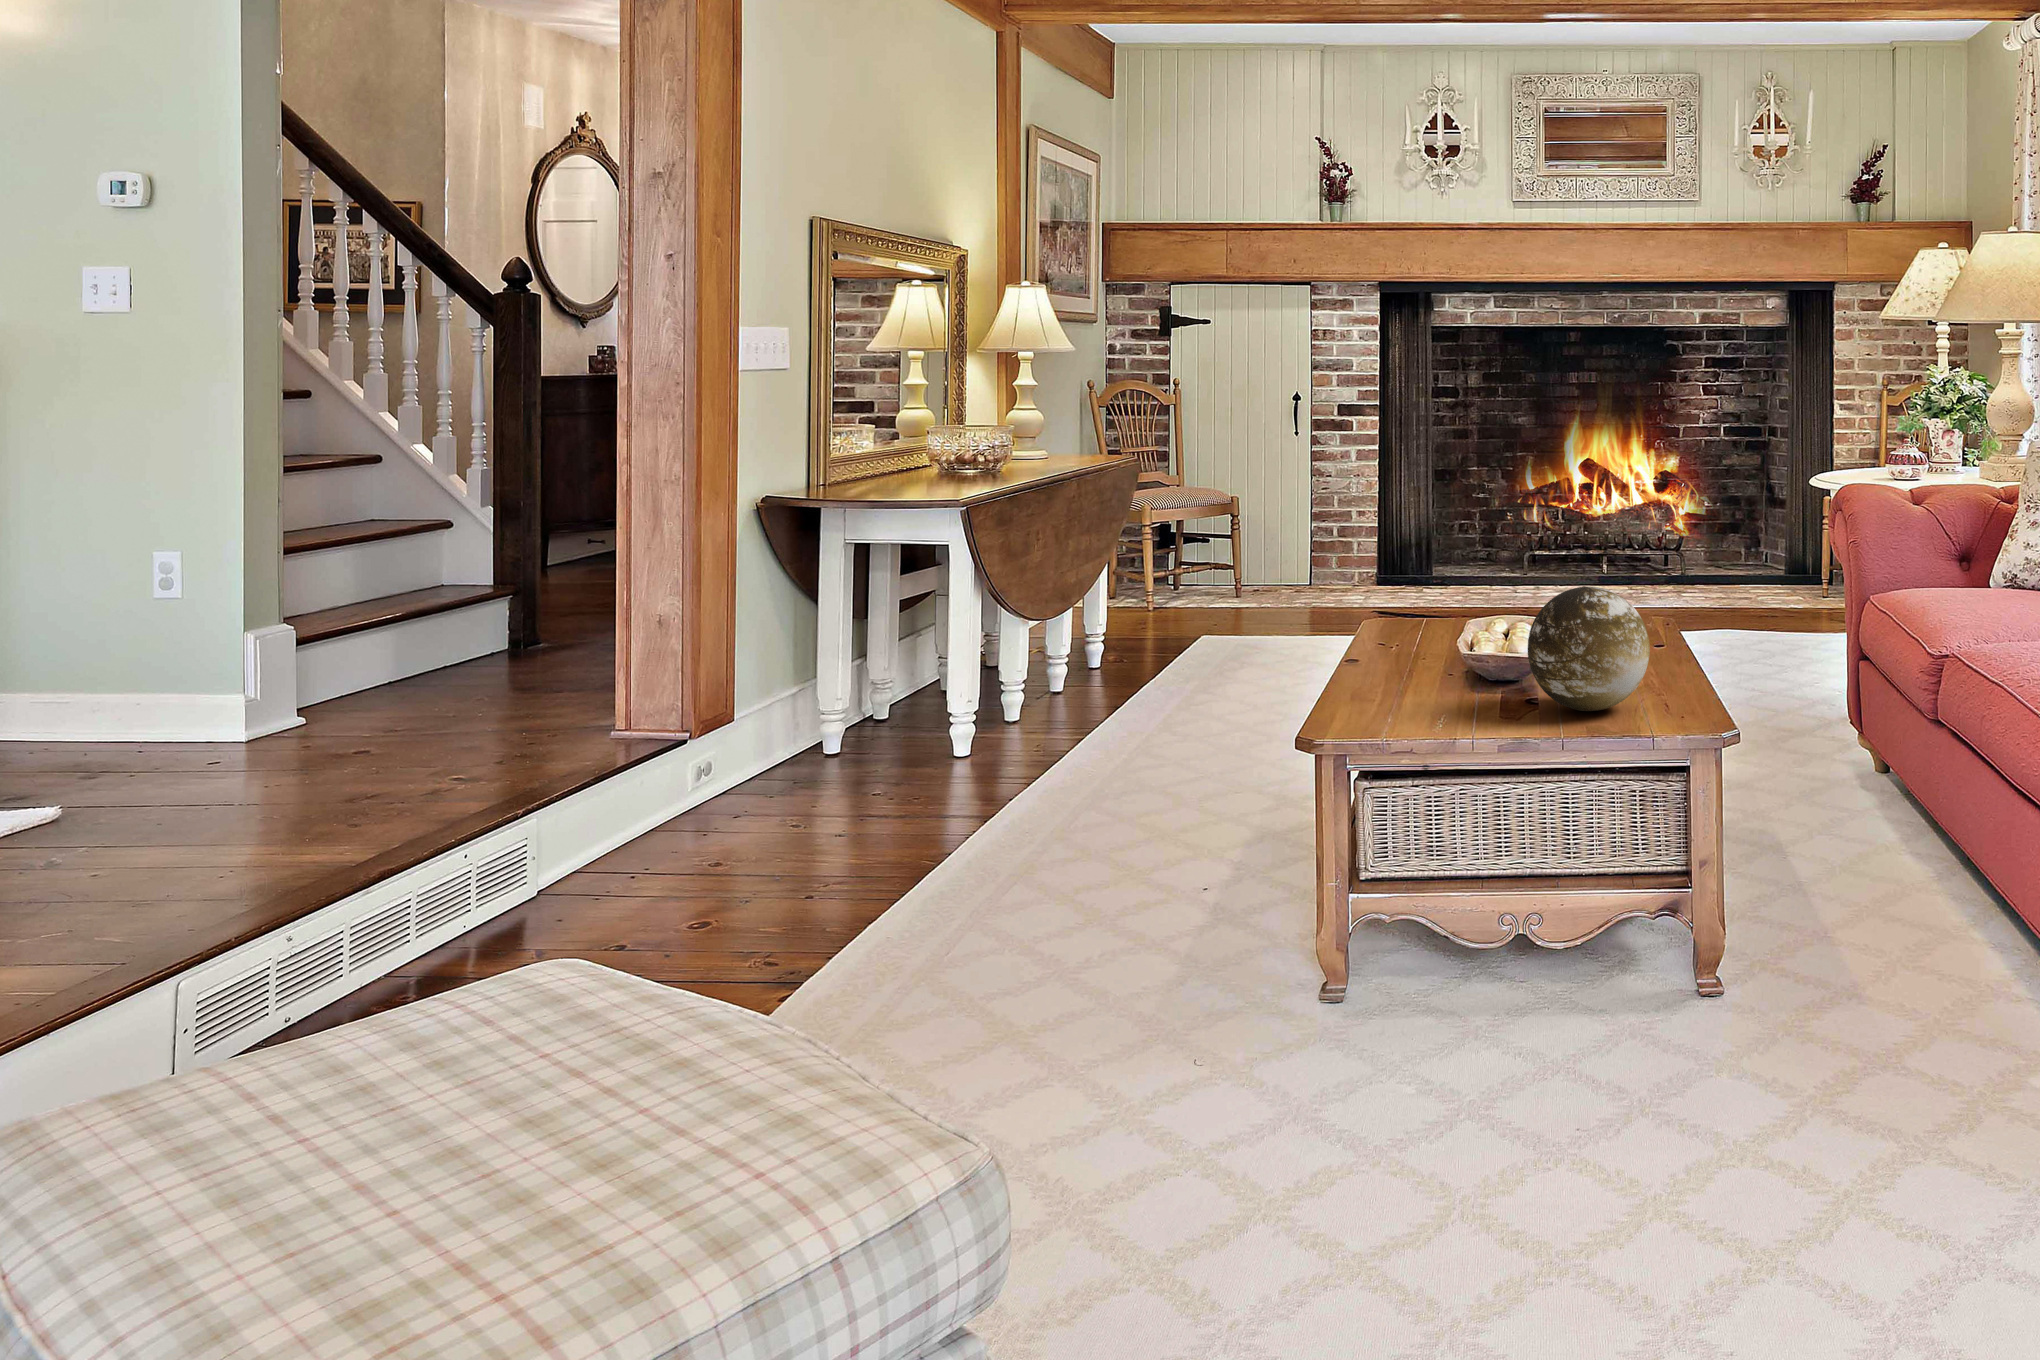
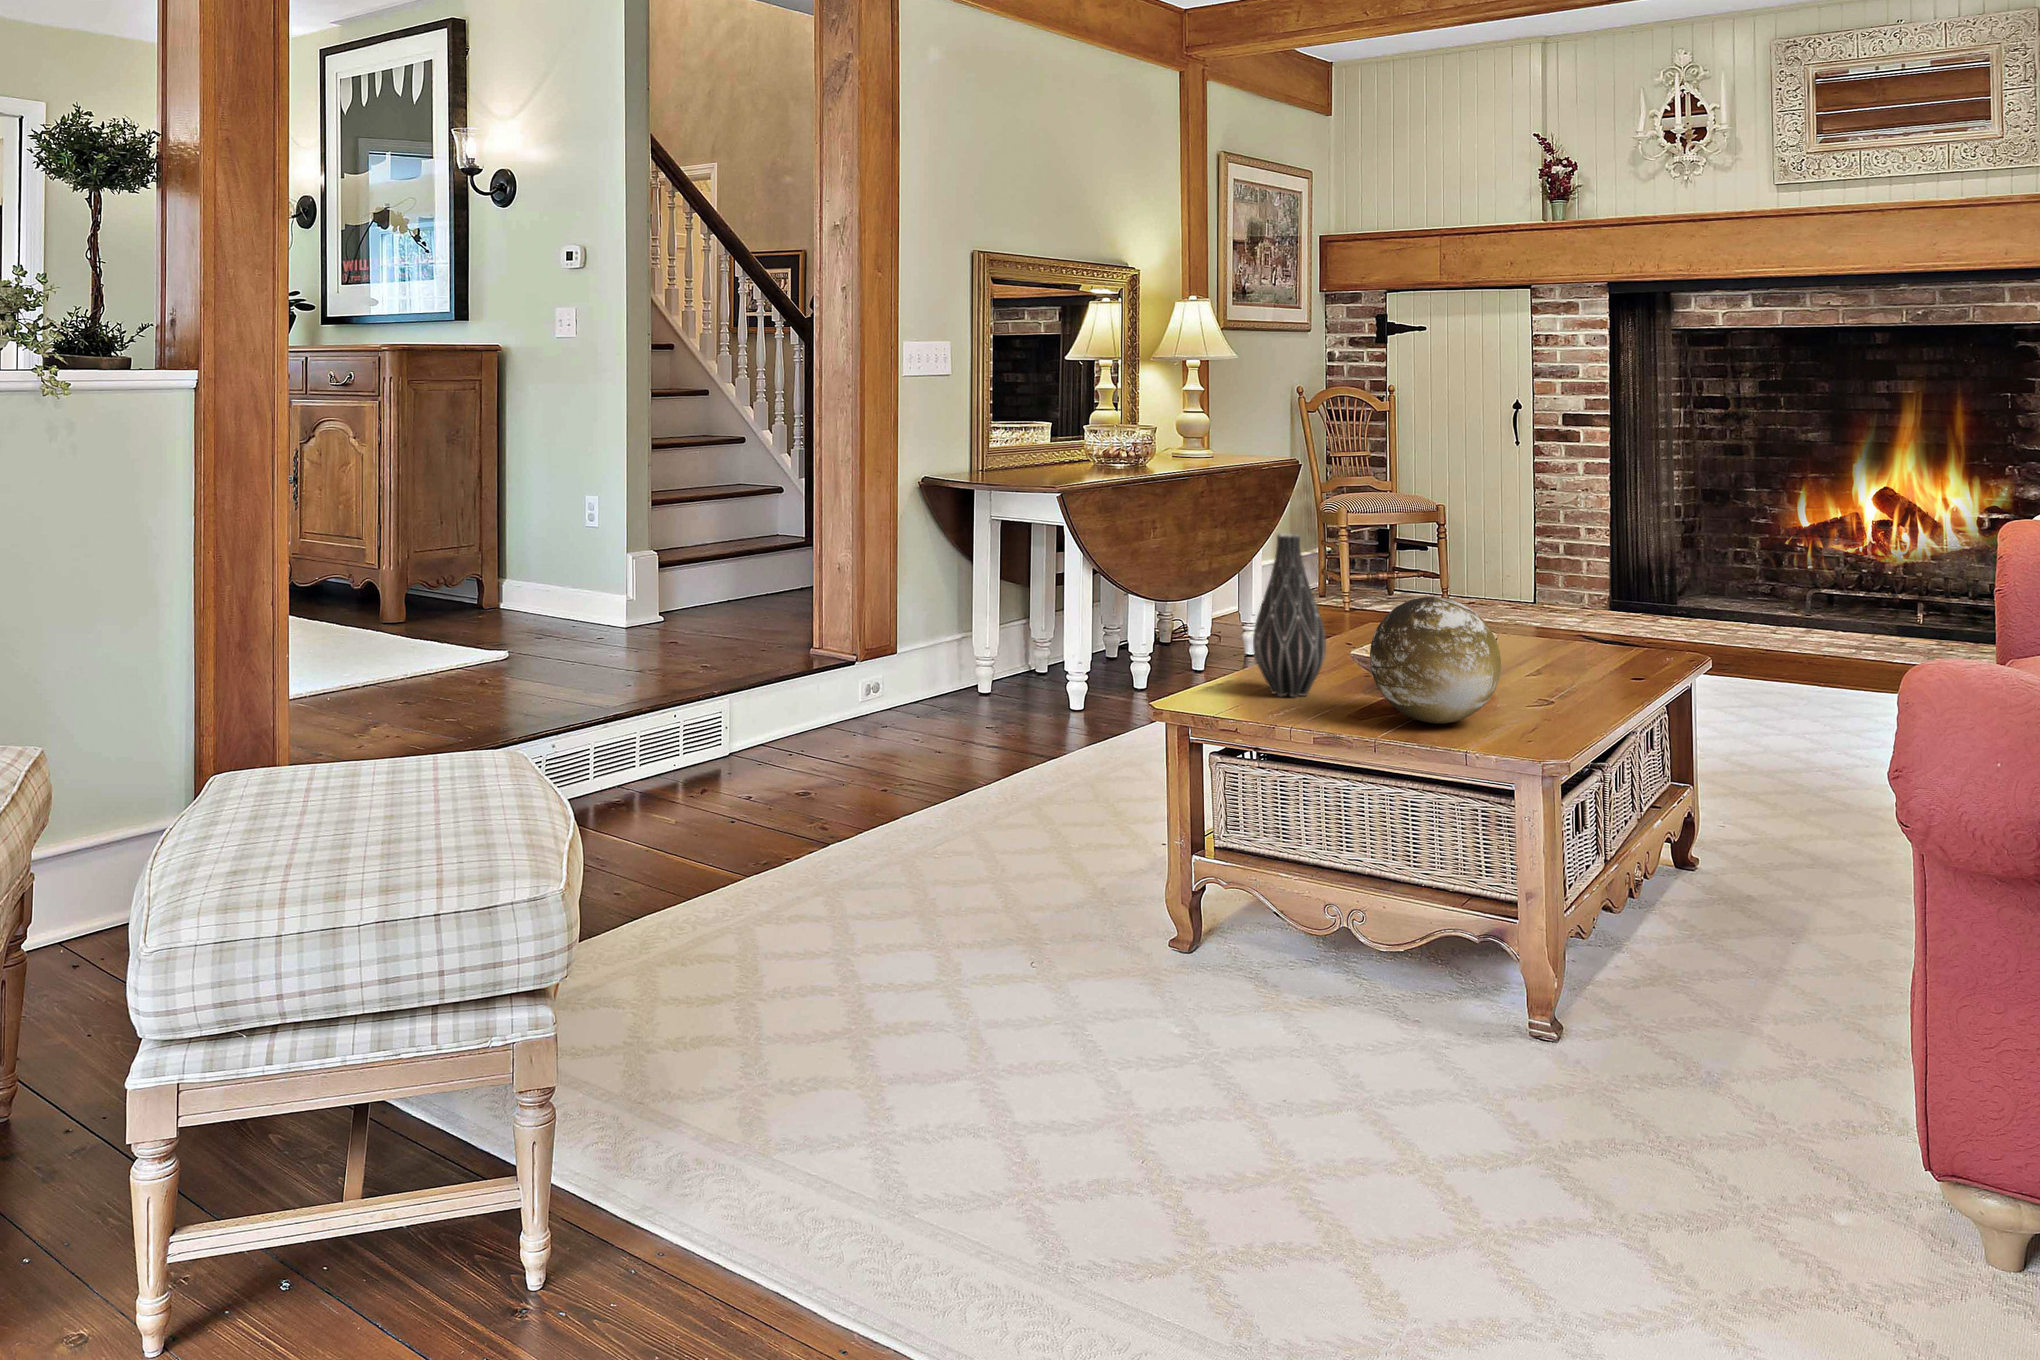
vase: none [1380,534,1455,705] -> present [1253,533,1326,697]

